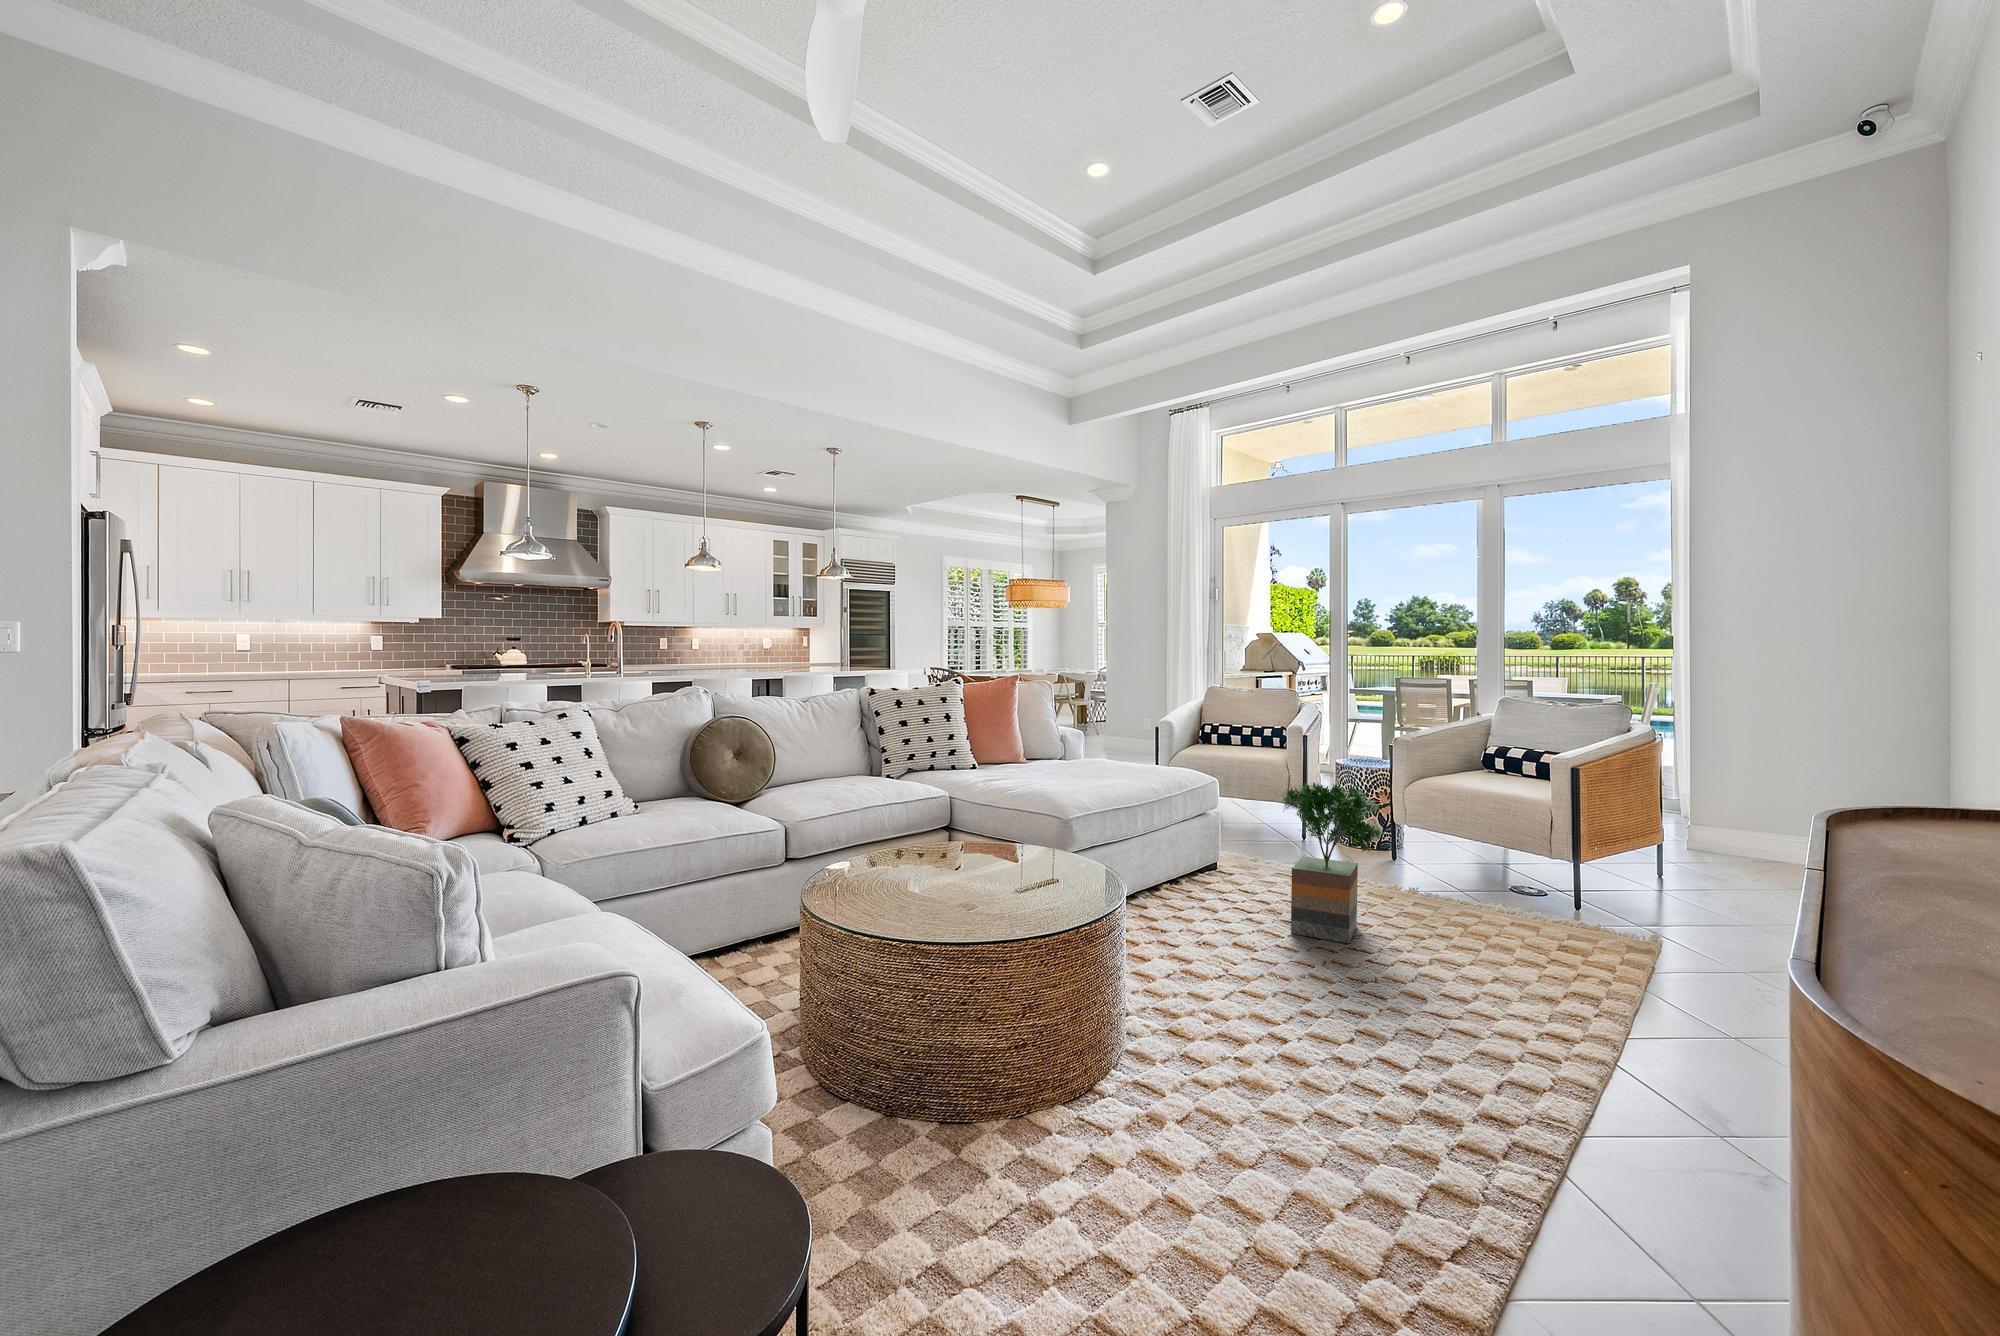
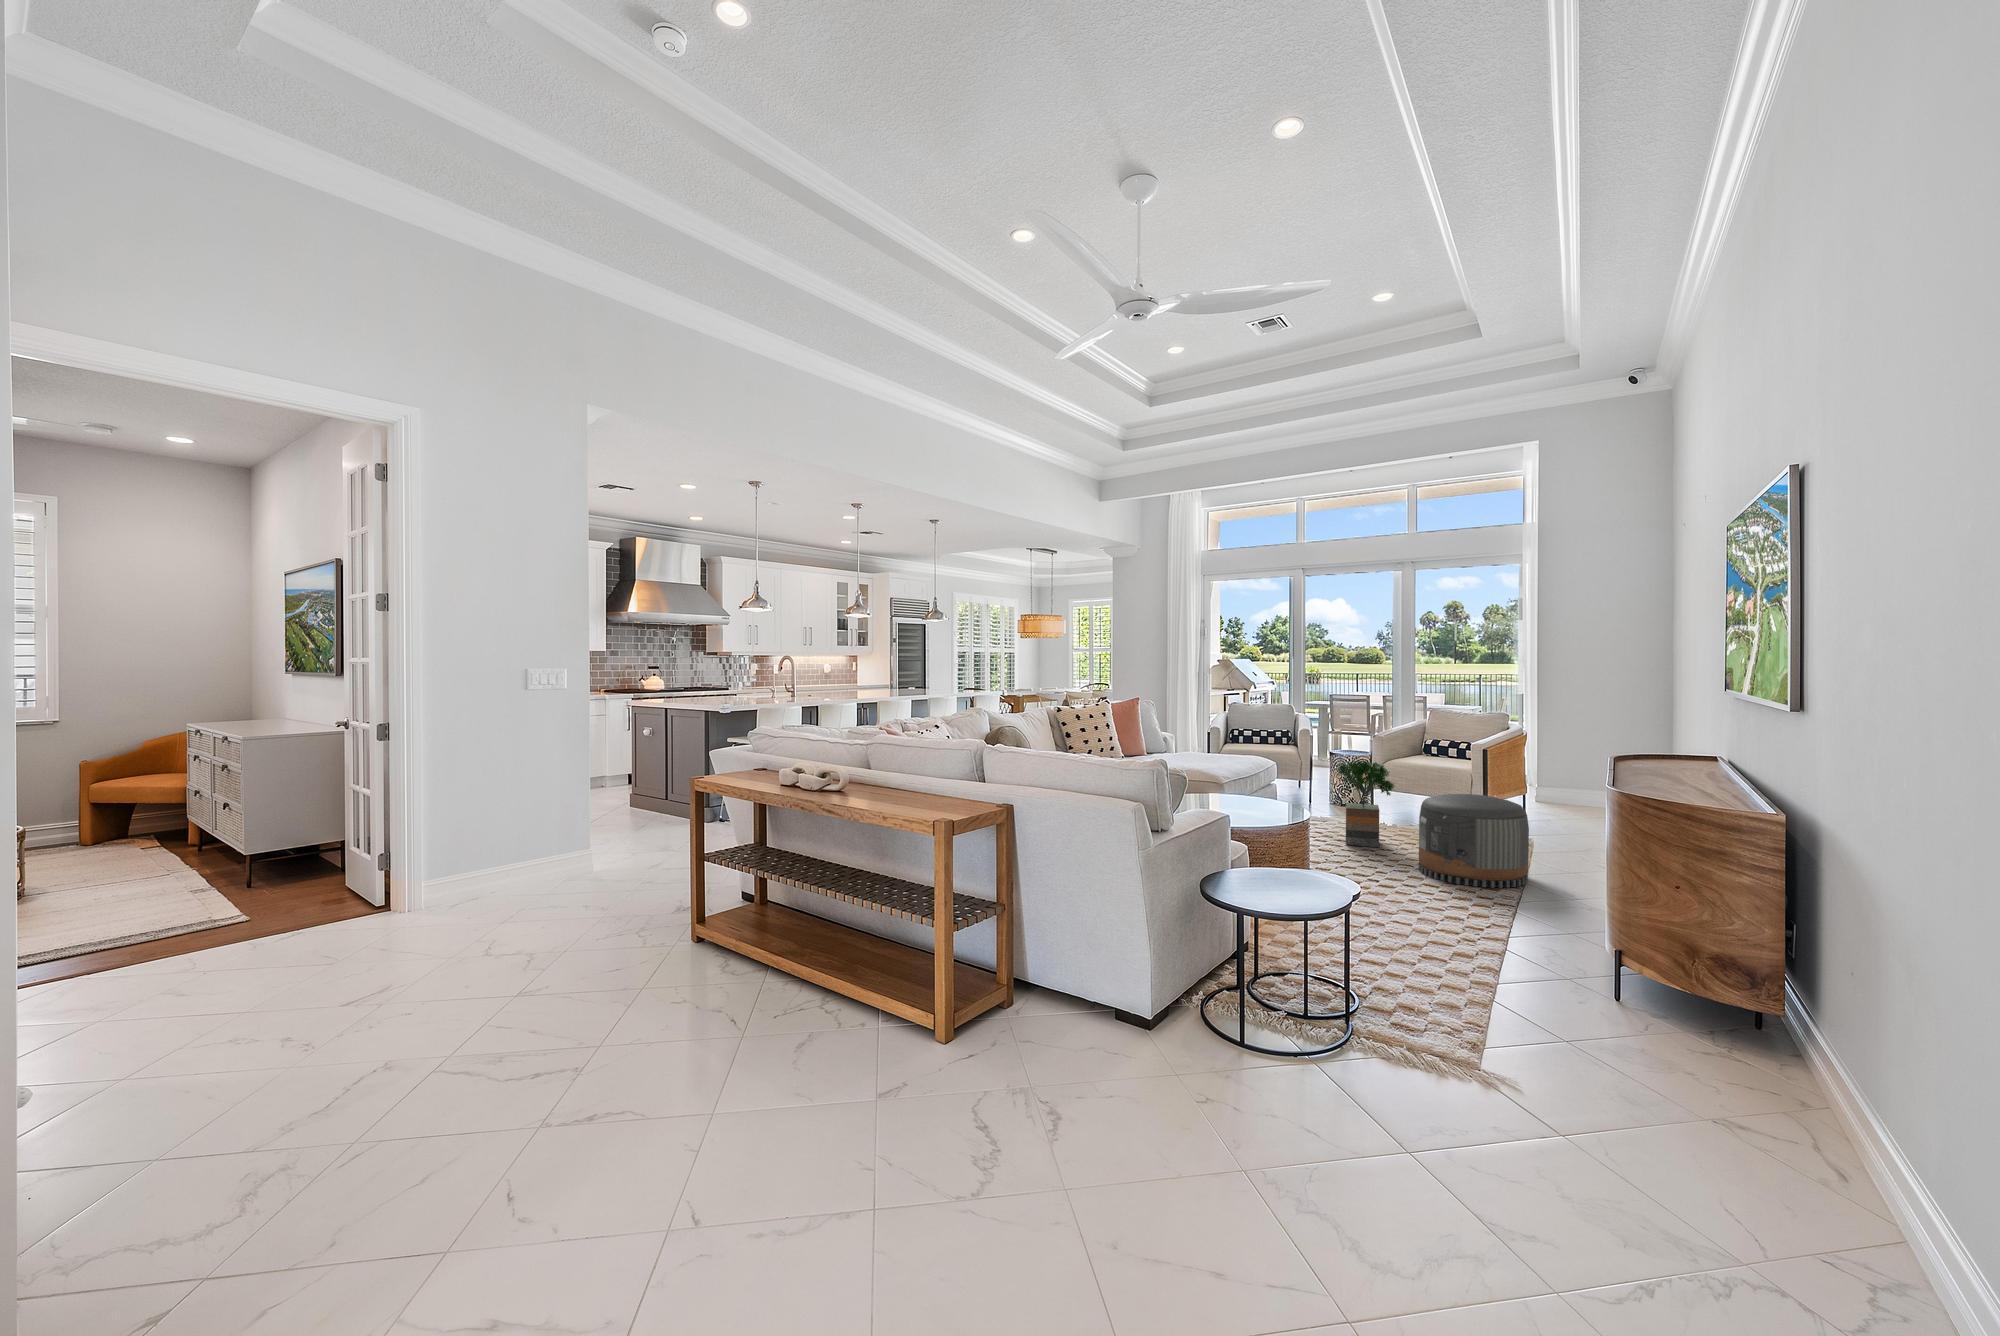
pouf: none [1396,861,1633,1086] -> present [1419,794,1529,888]

